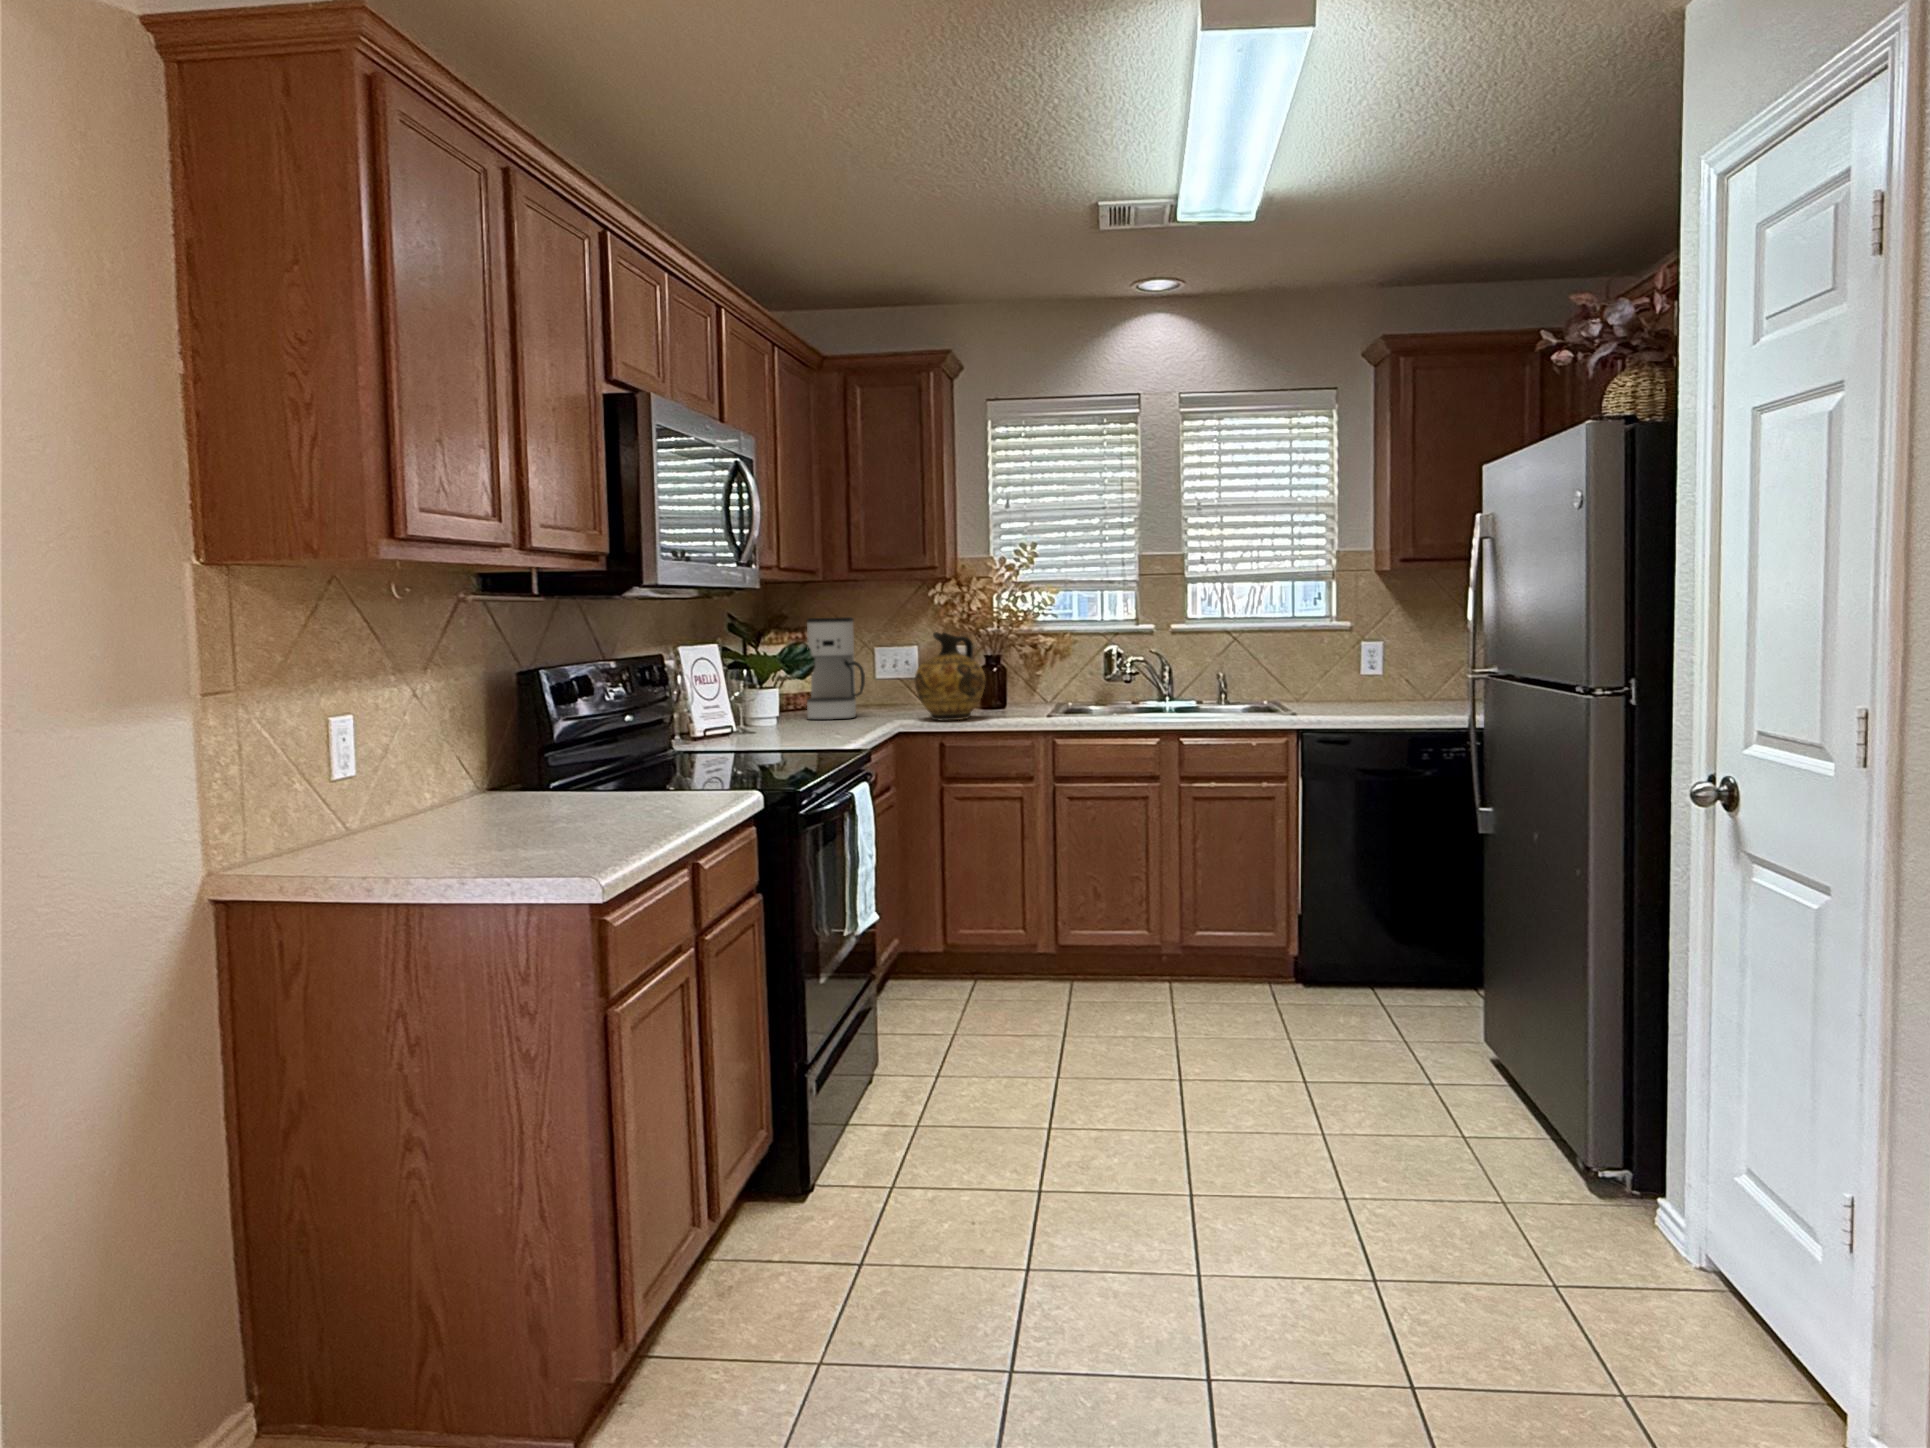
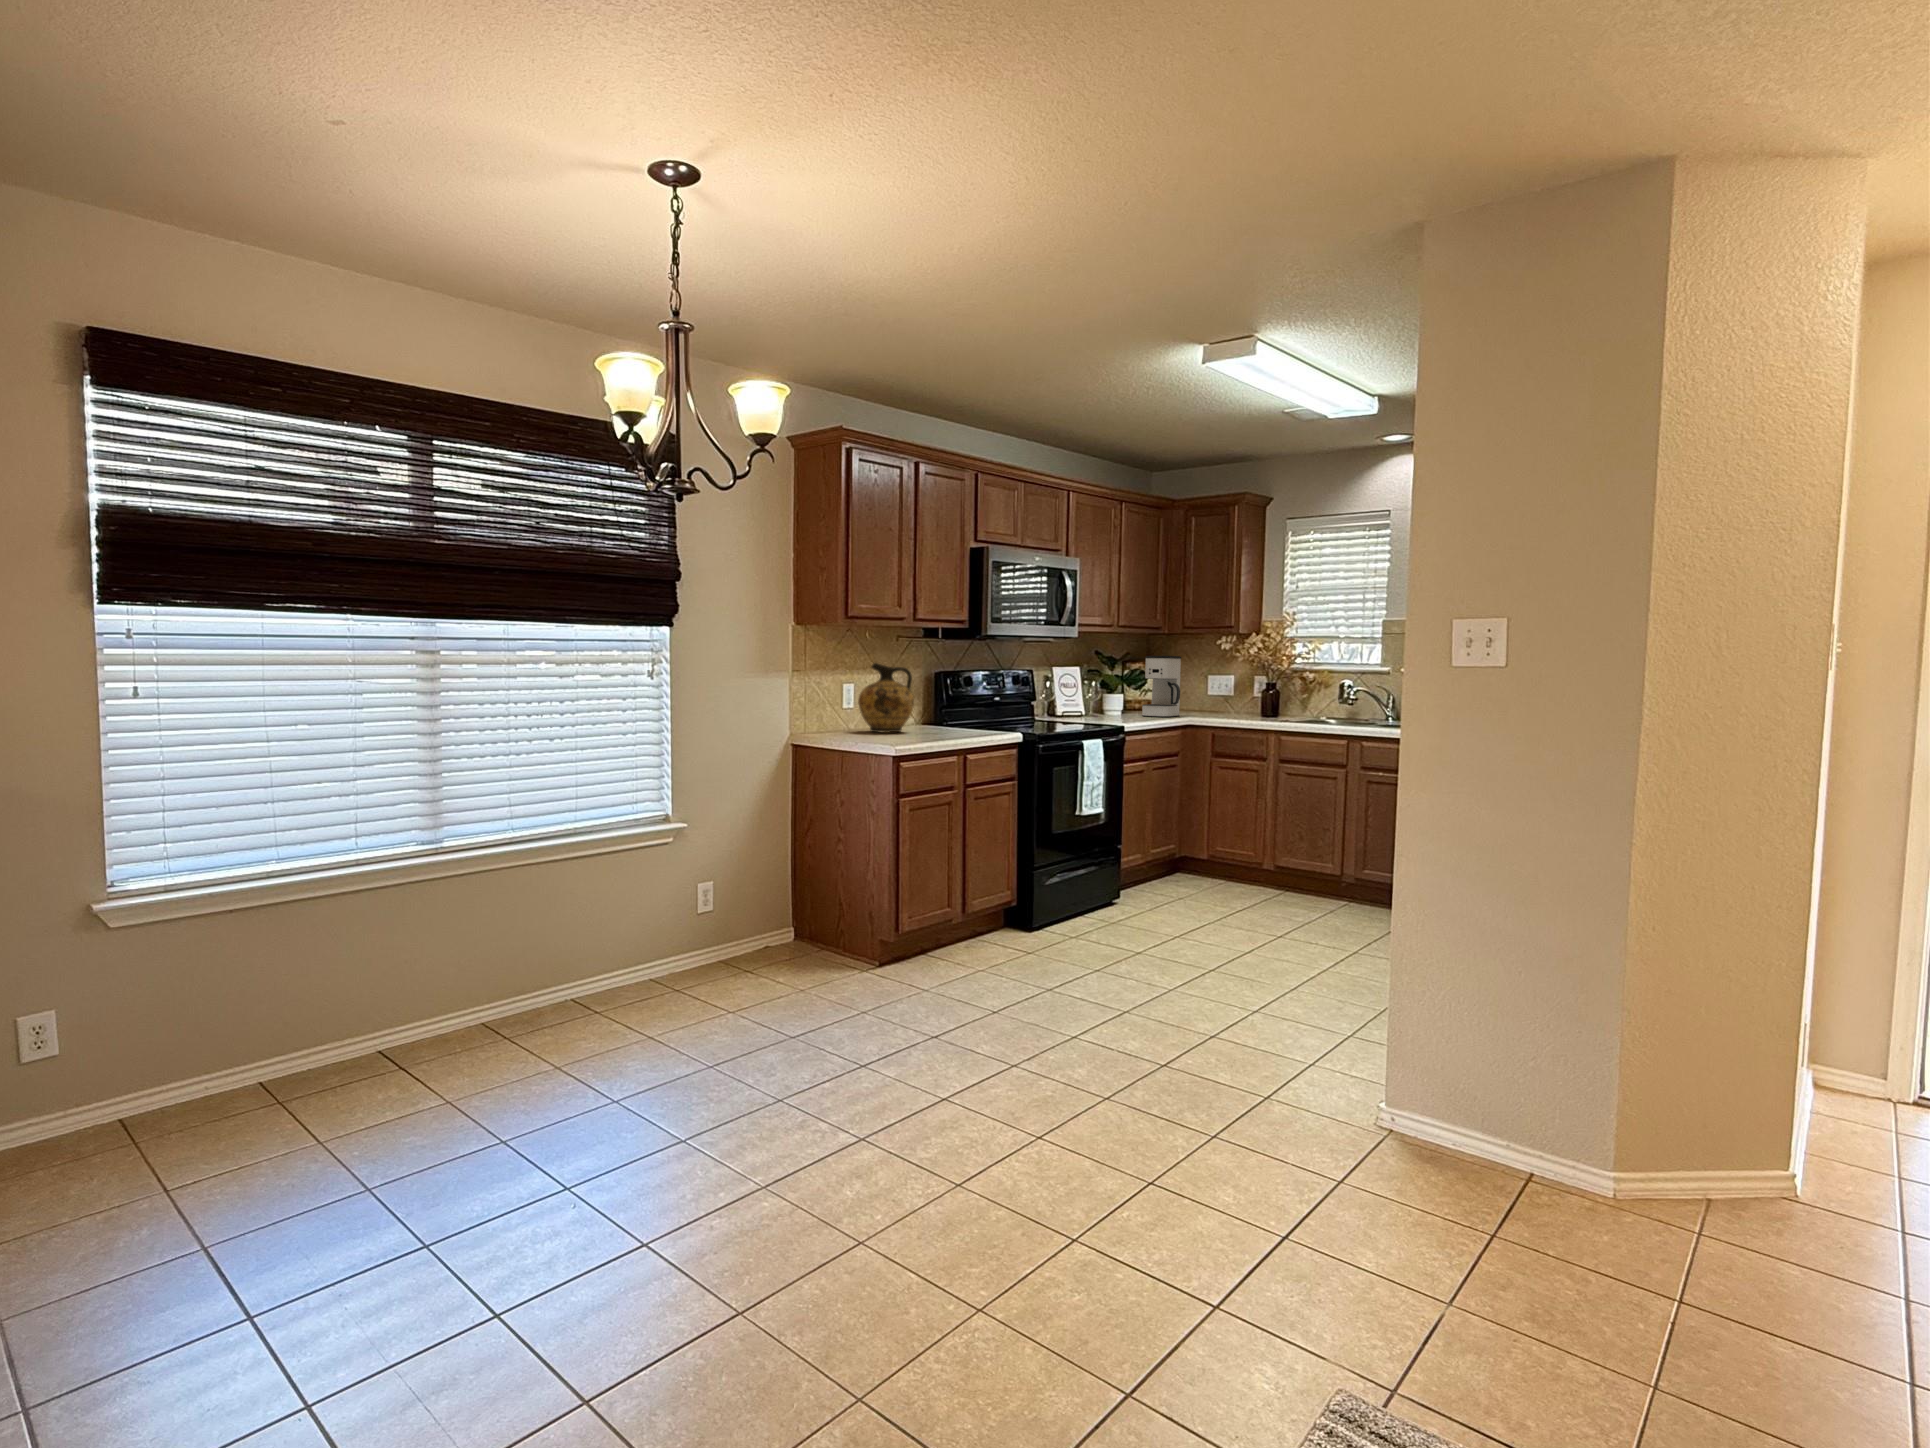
ceramic jug: present [915,632,985,721] -> present [858,663,914,733]

